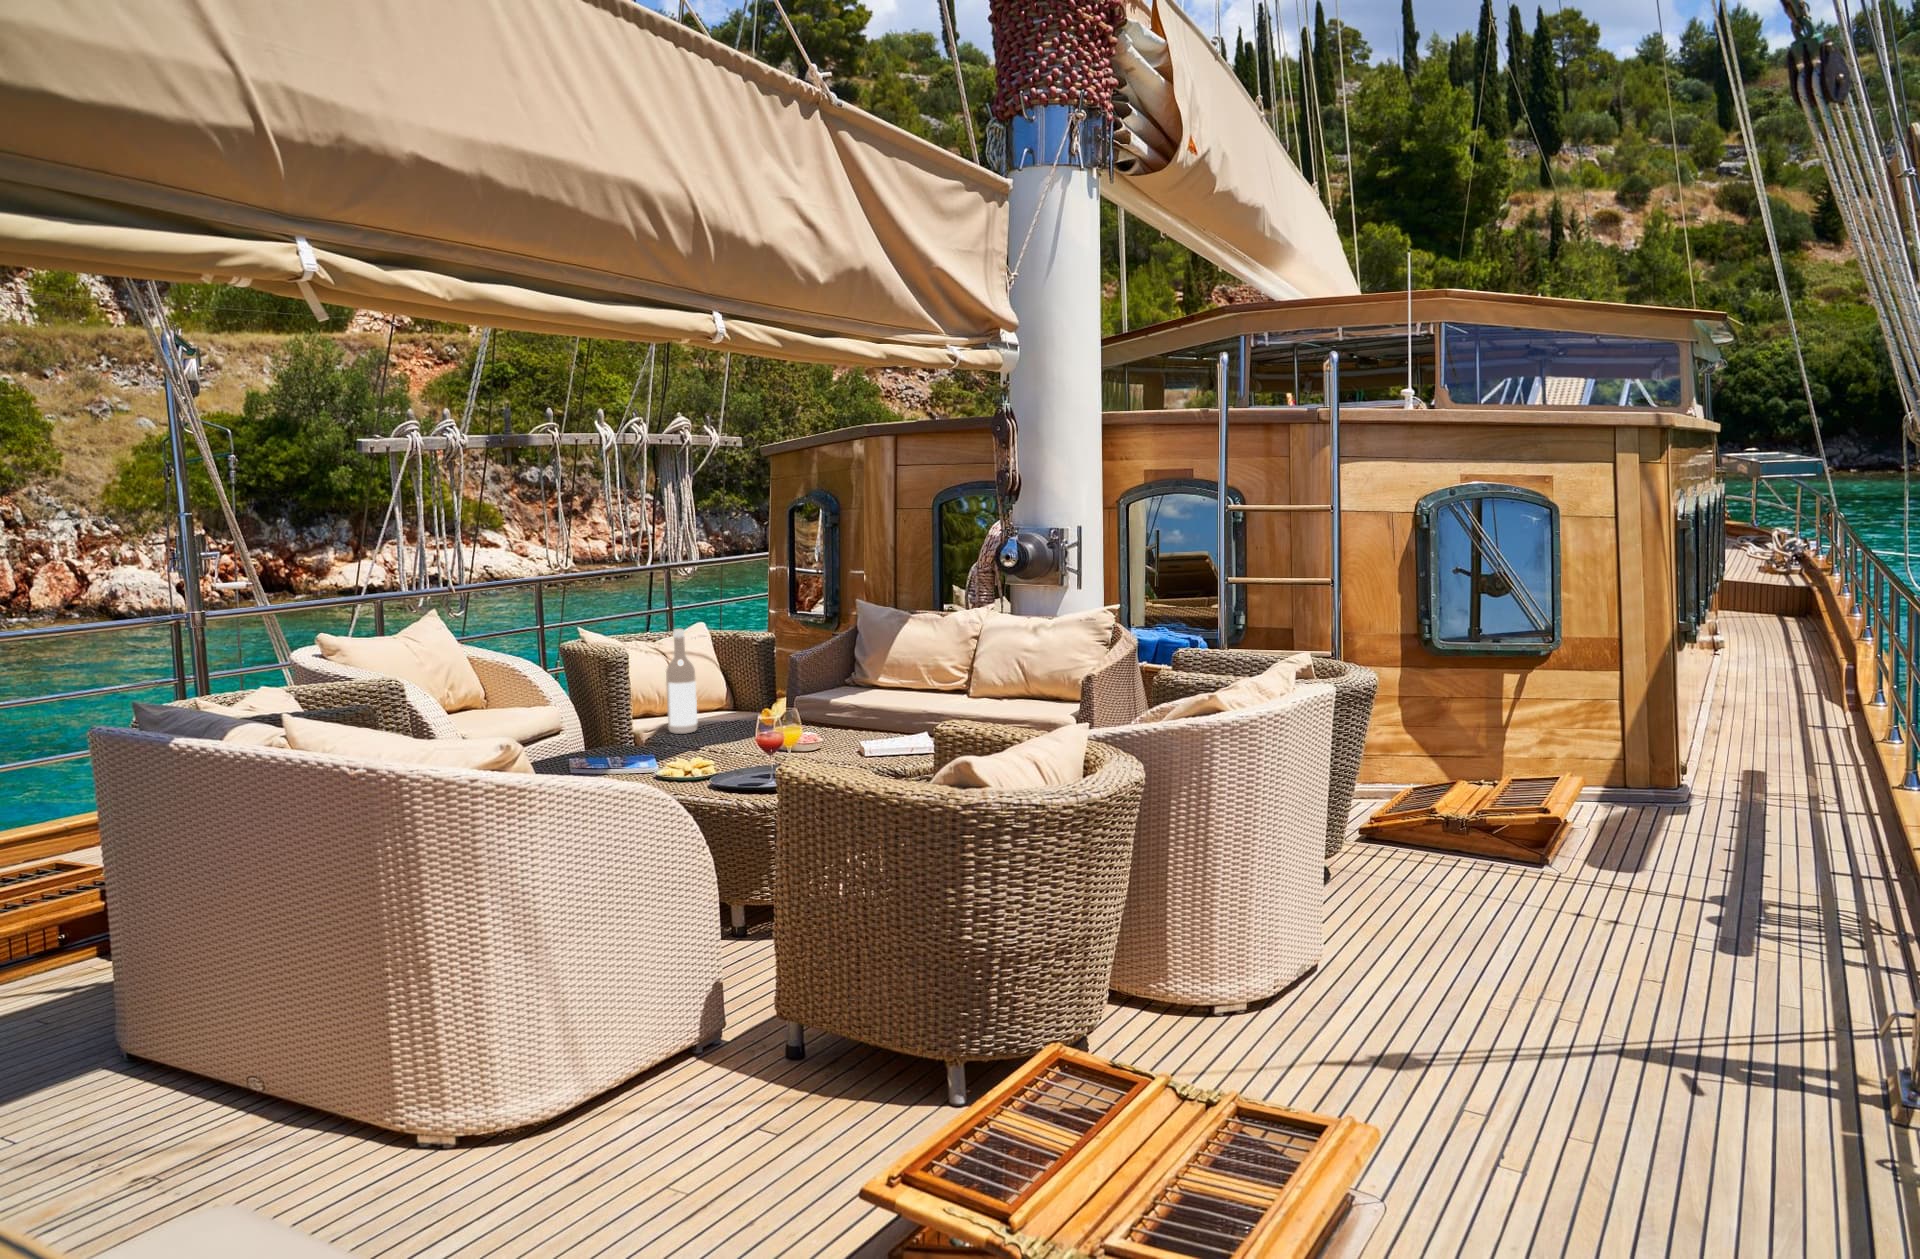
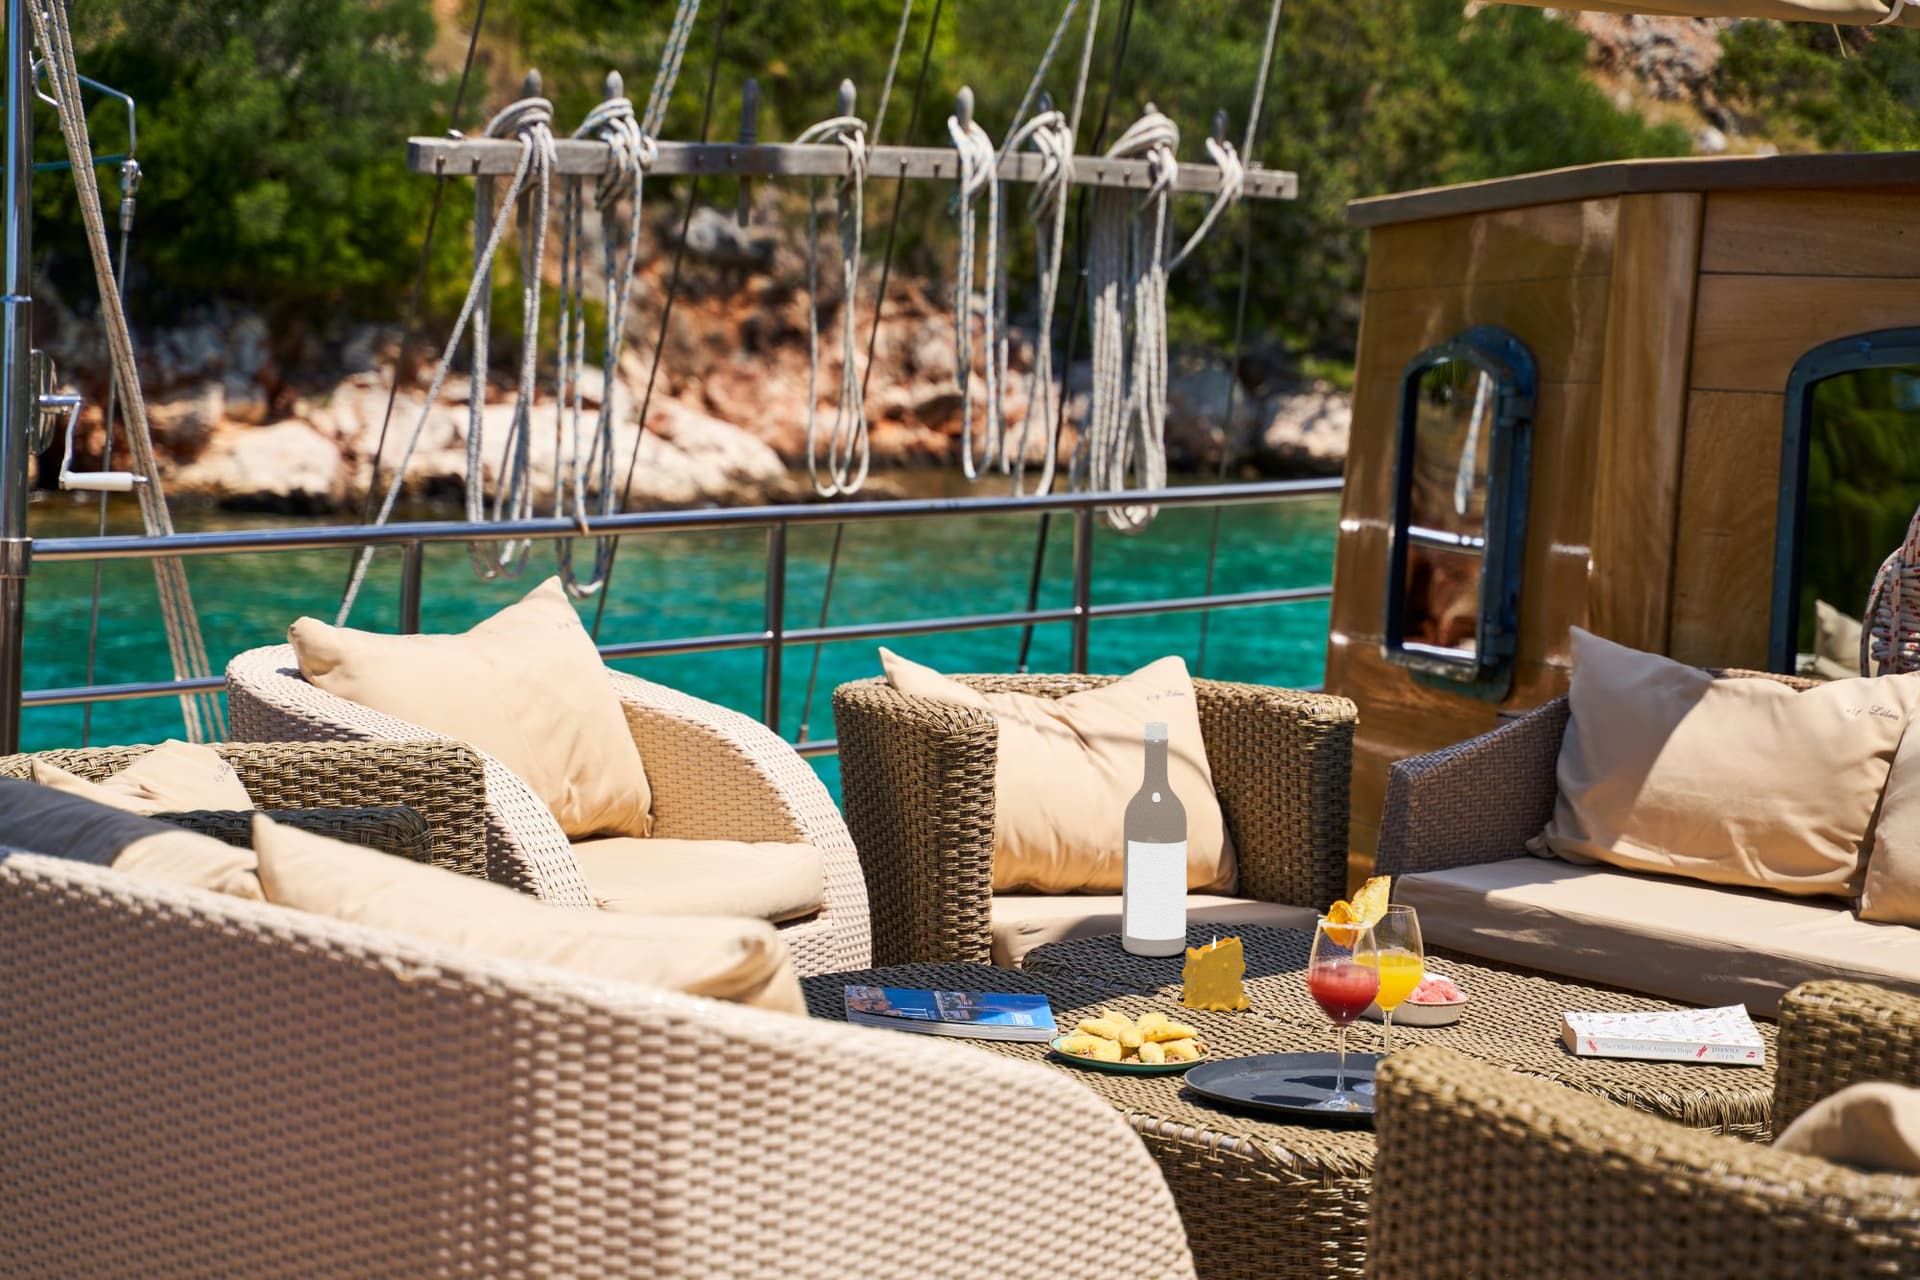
candle: none [695,721,728,755] -> present [1177,936,1251,1012]

